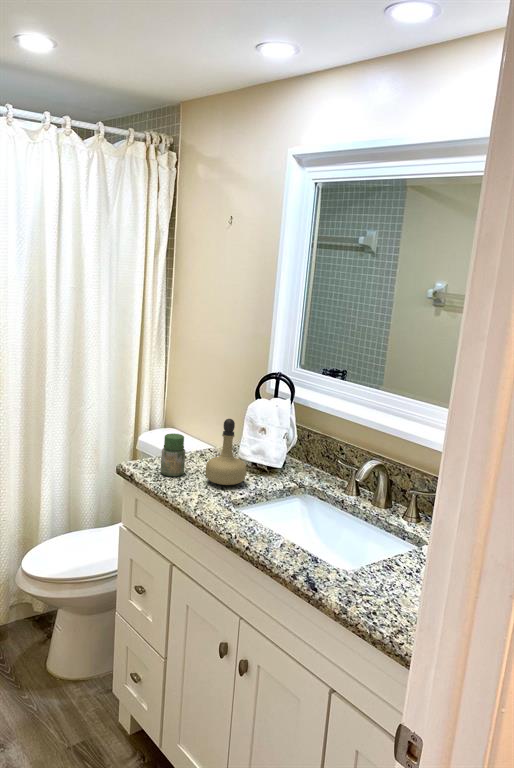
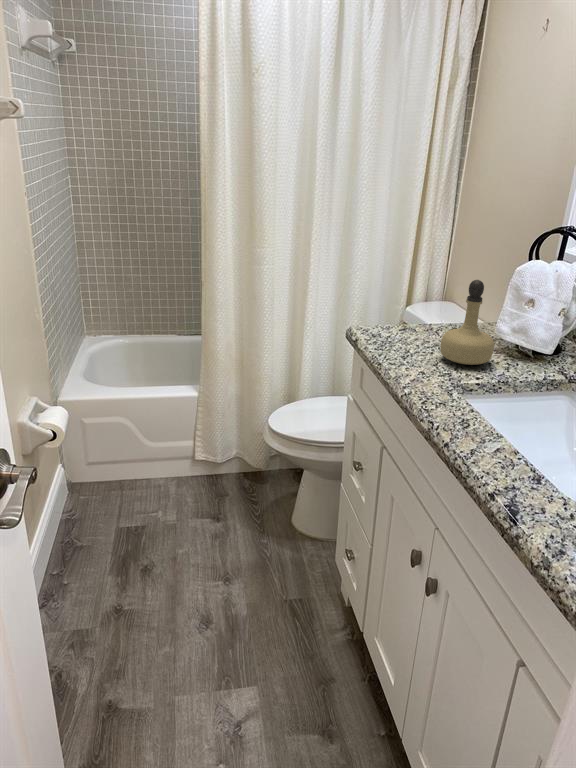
jar: present [161,434,185,476] -> none [392,295,423,347]

